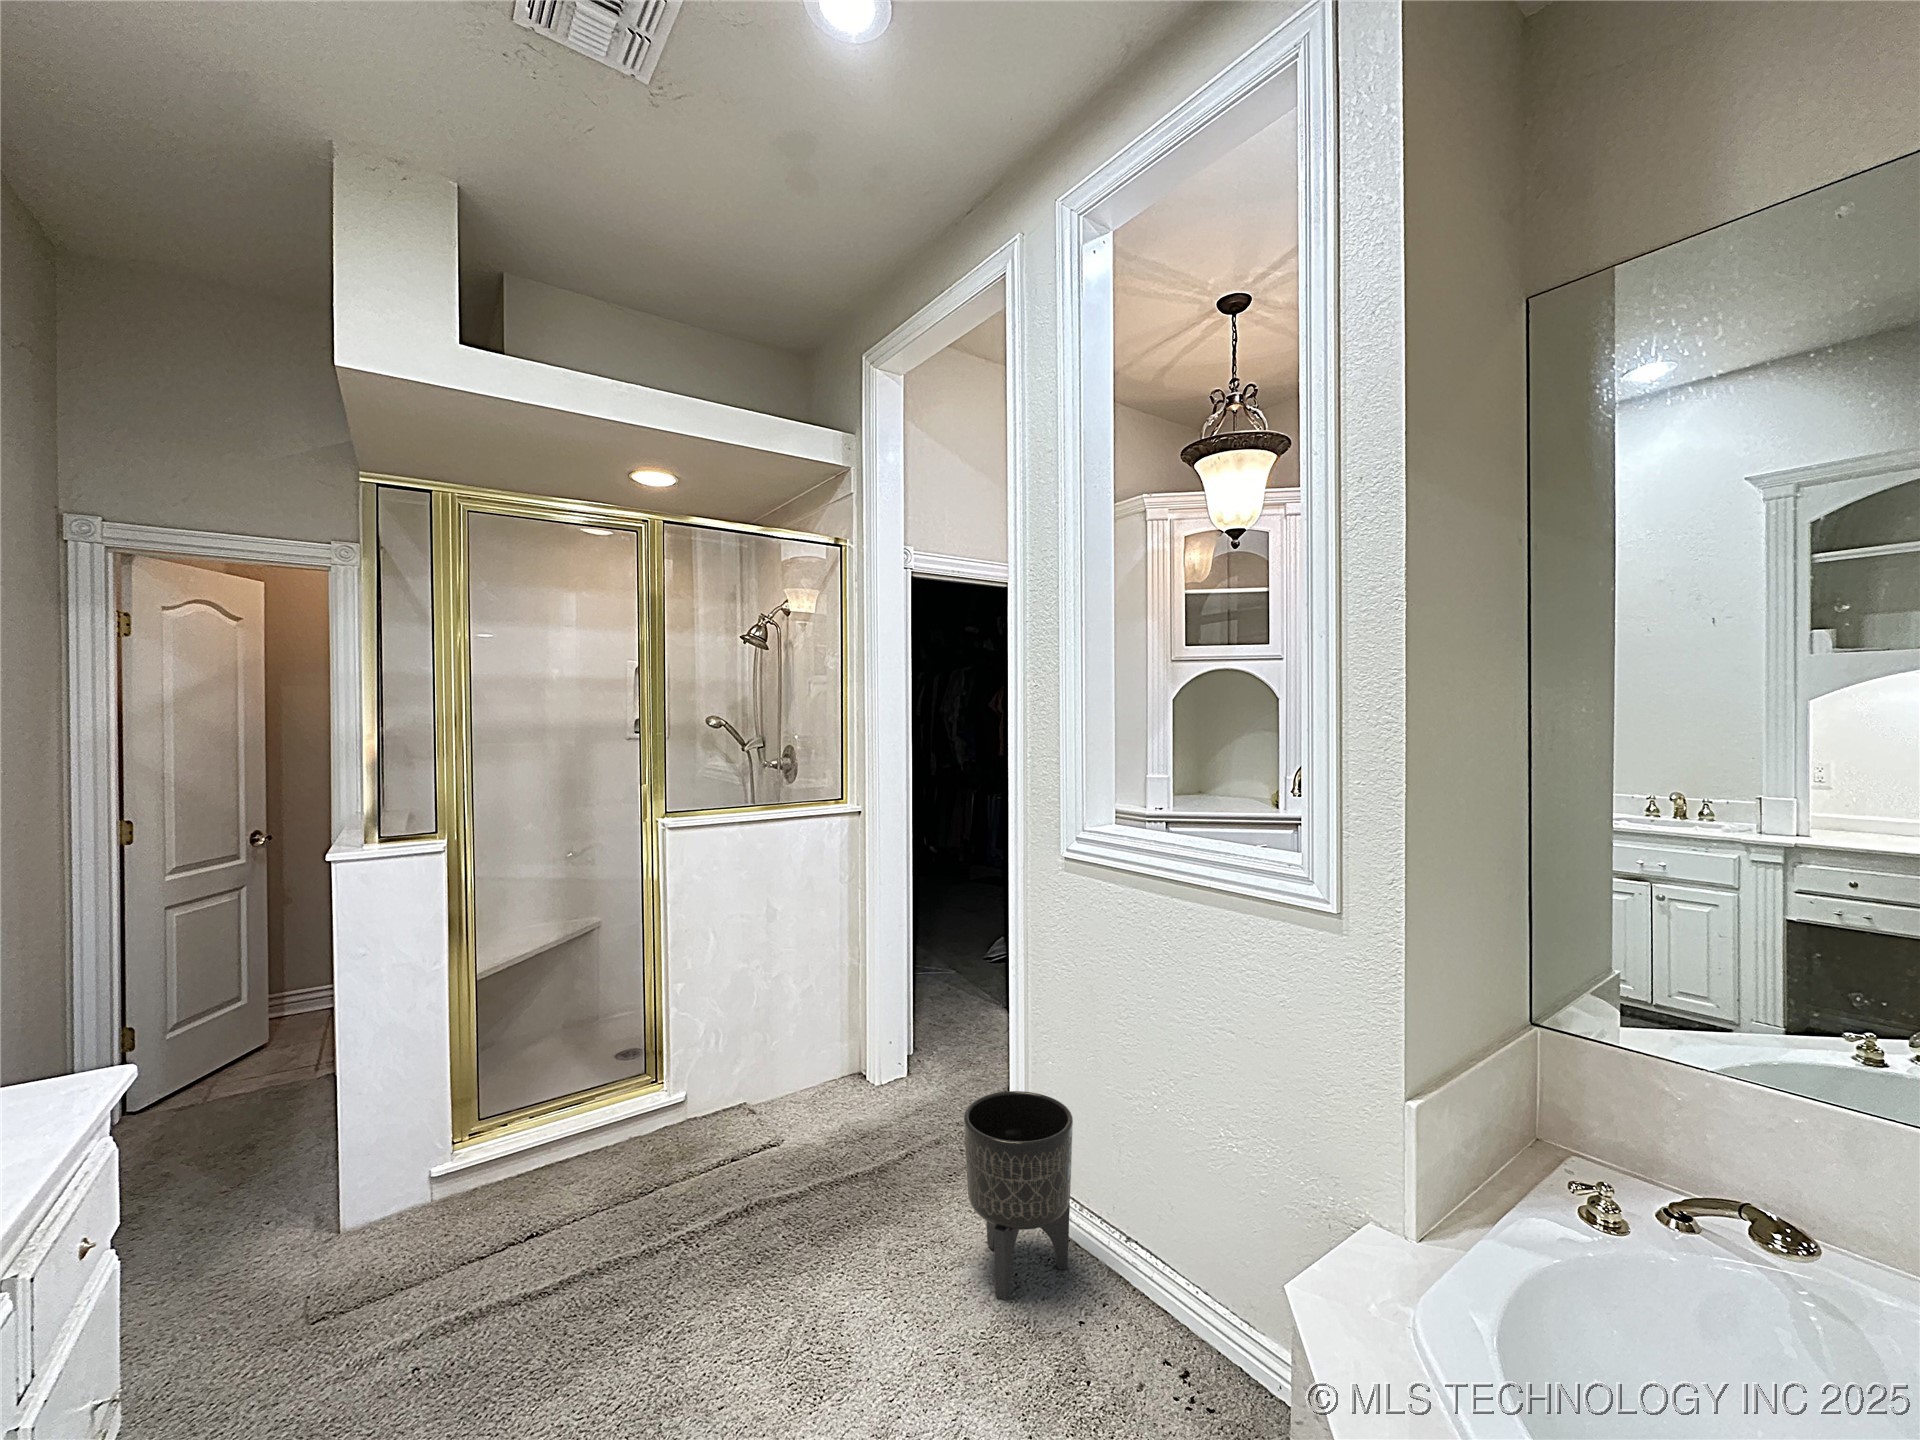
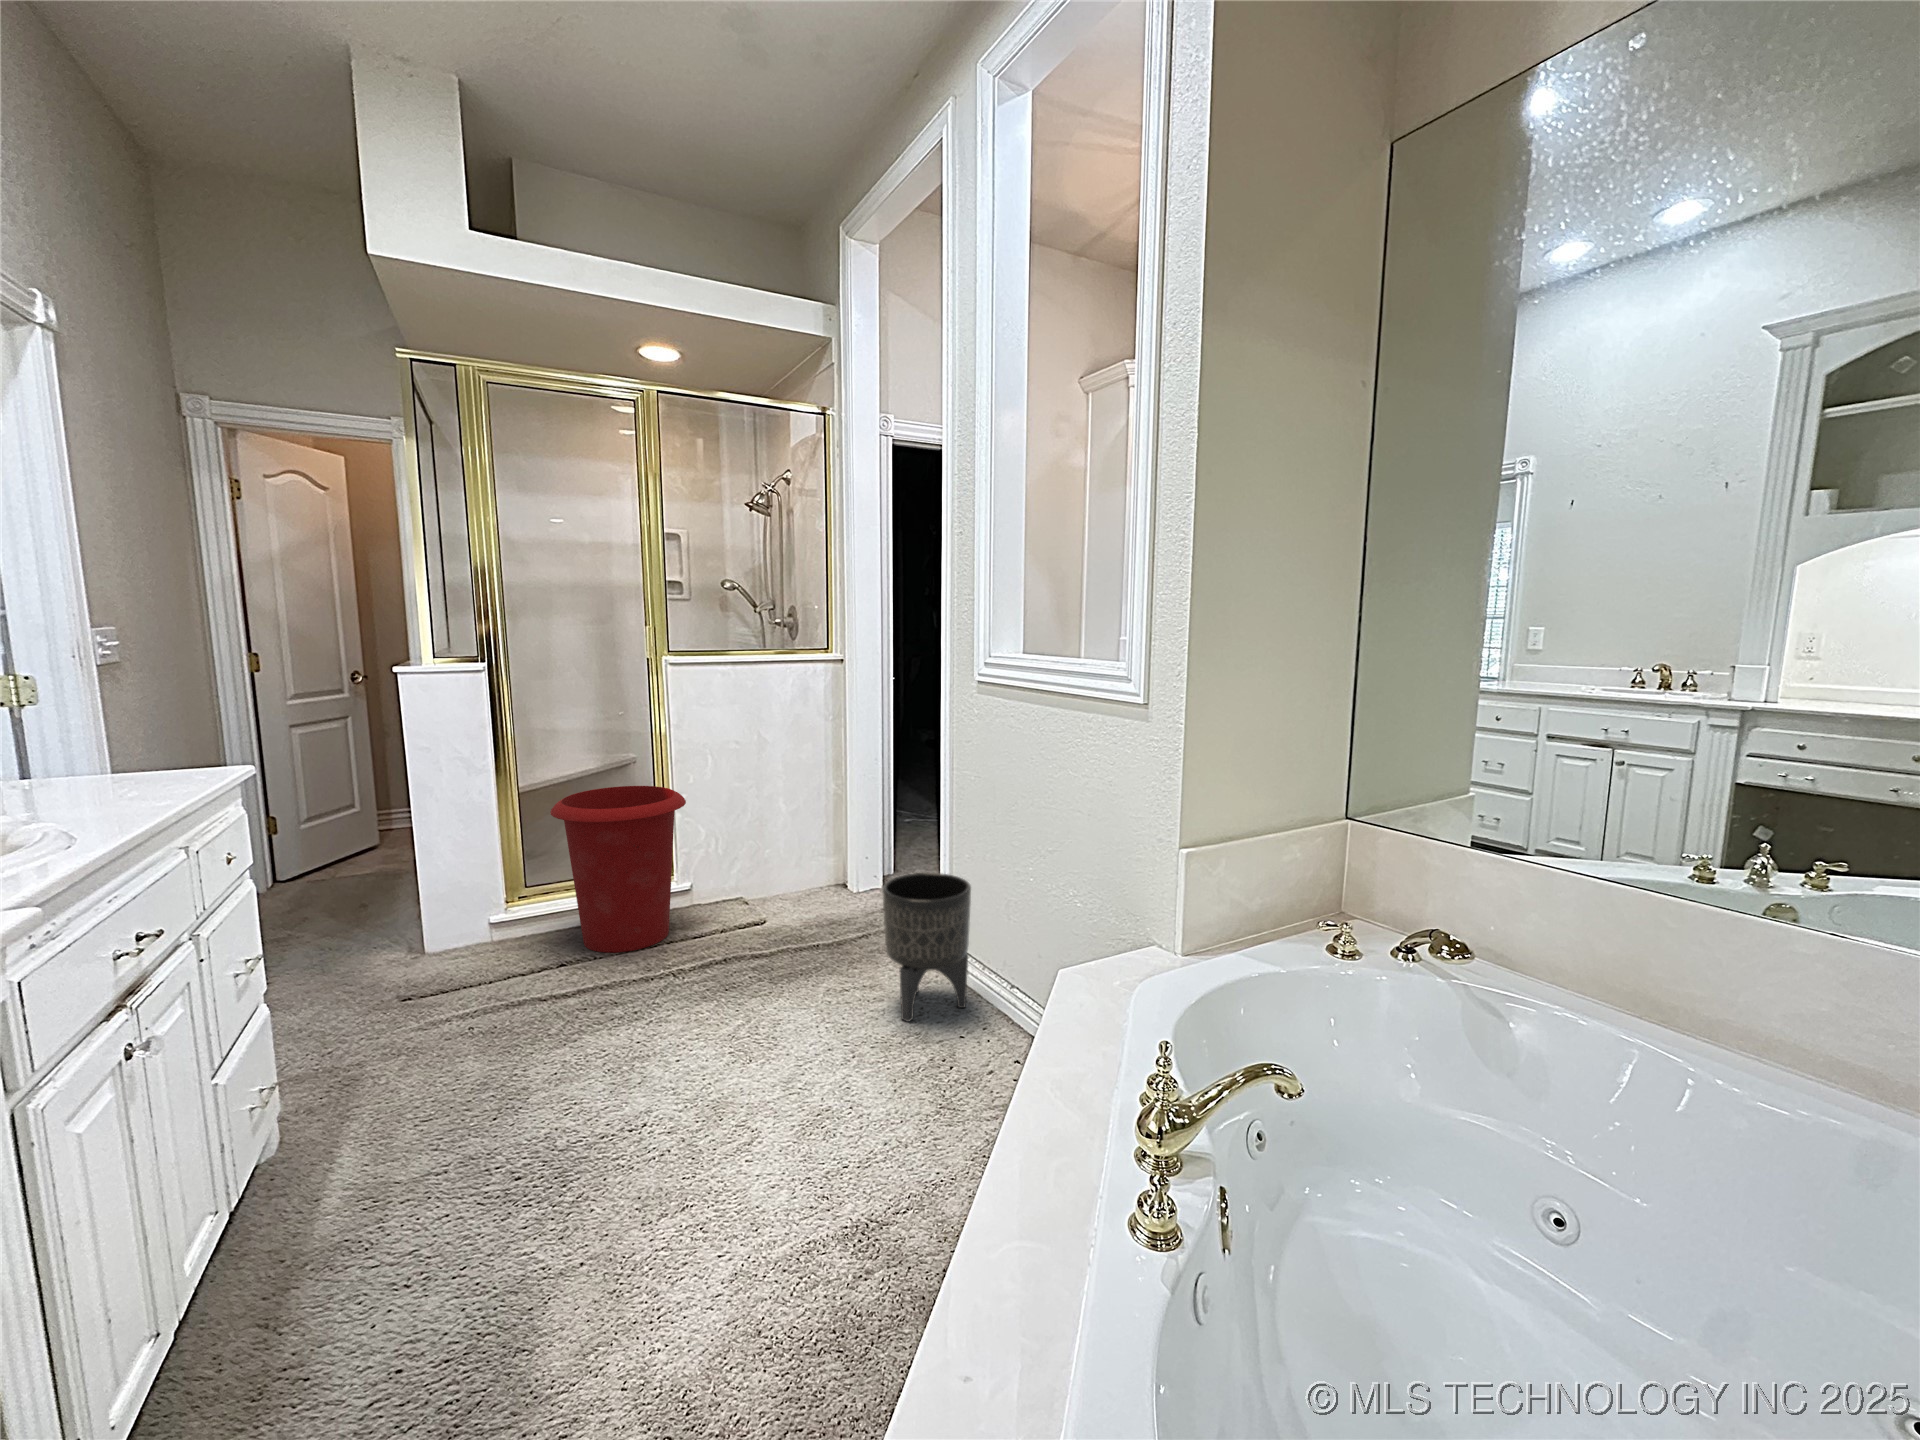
waste bin: none [521,978,688,1205] -> present [550,786,686,953]

